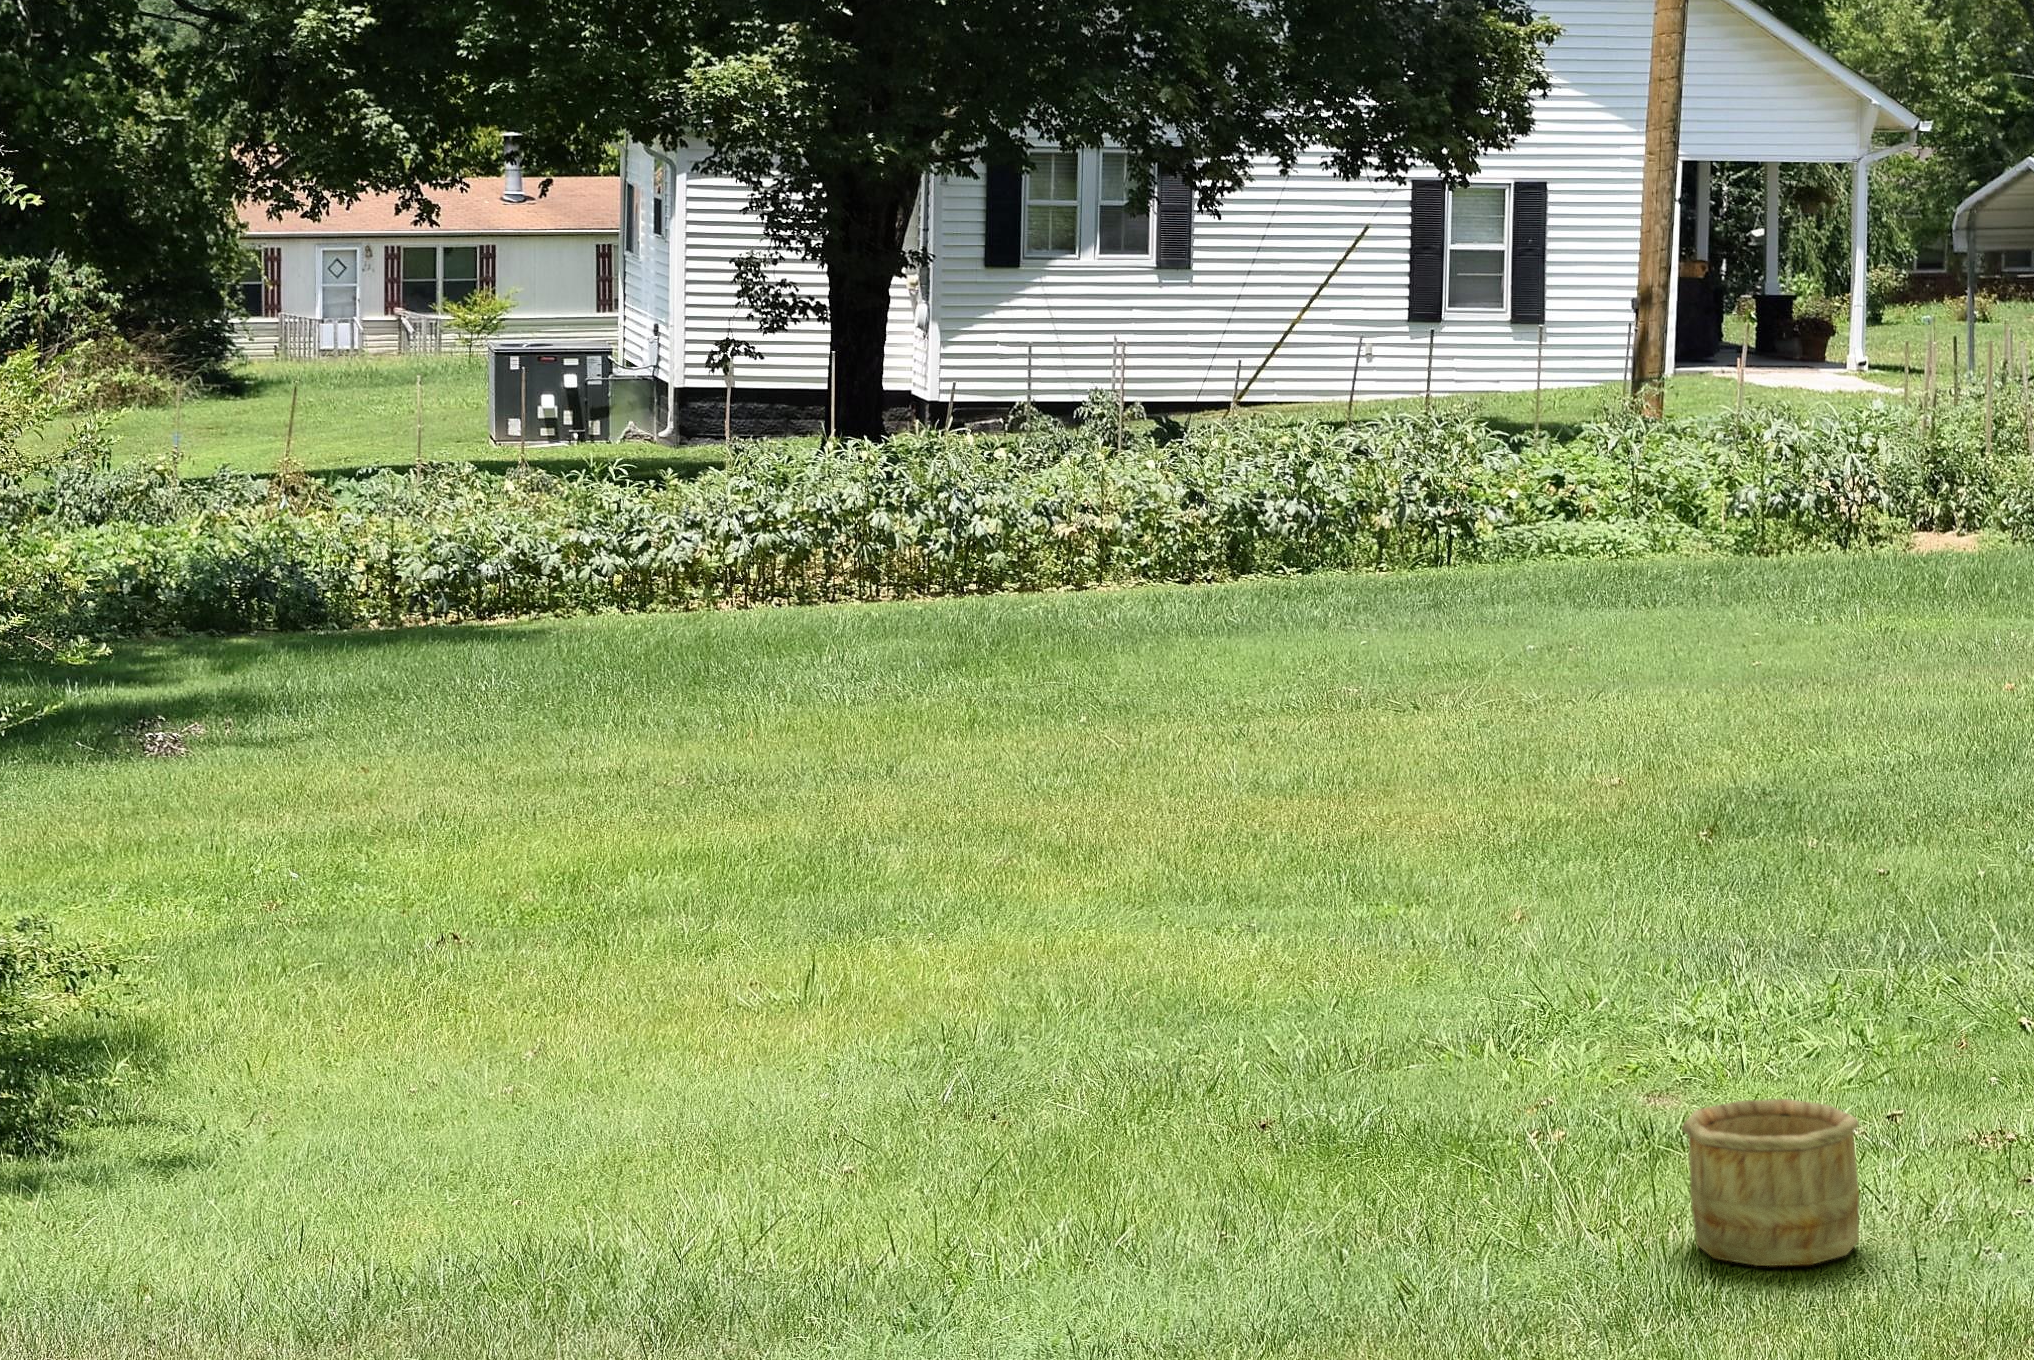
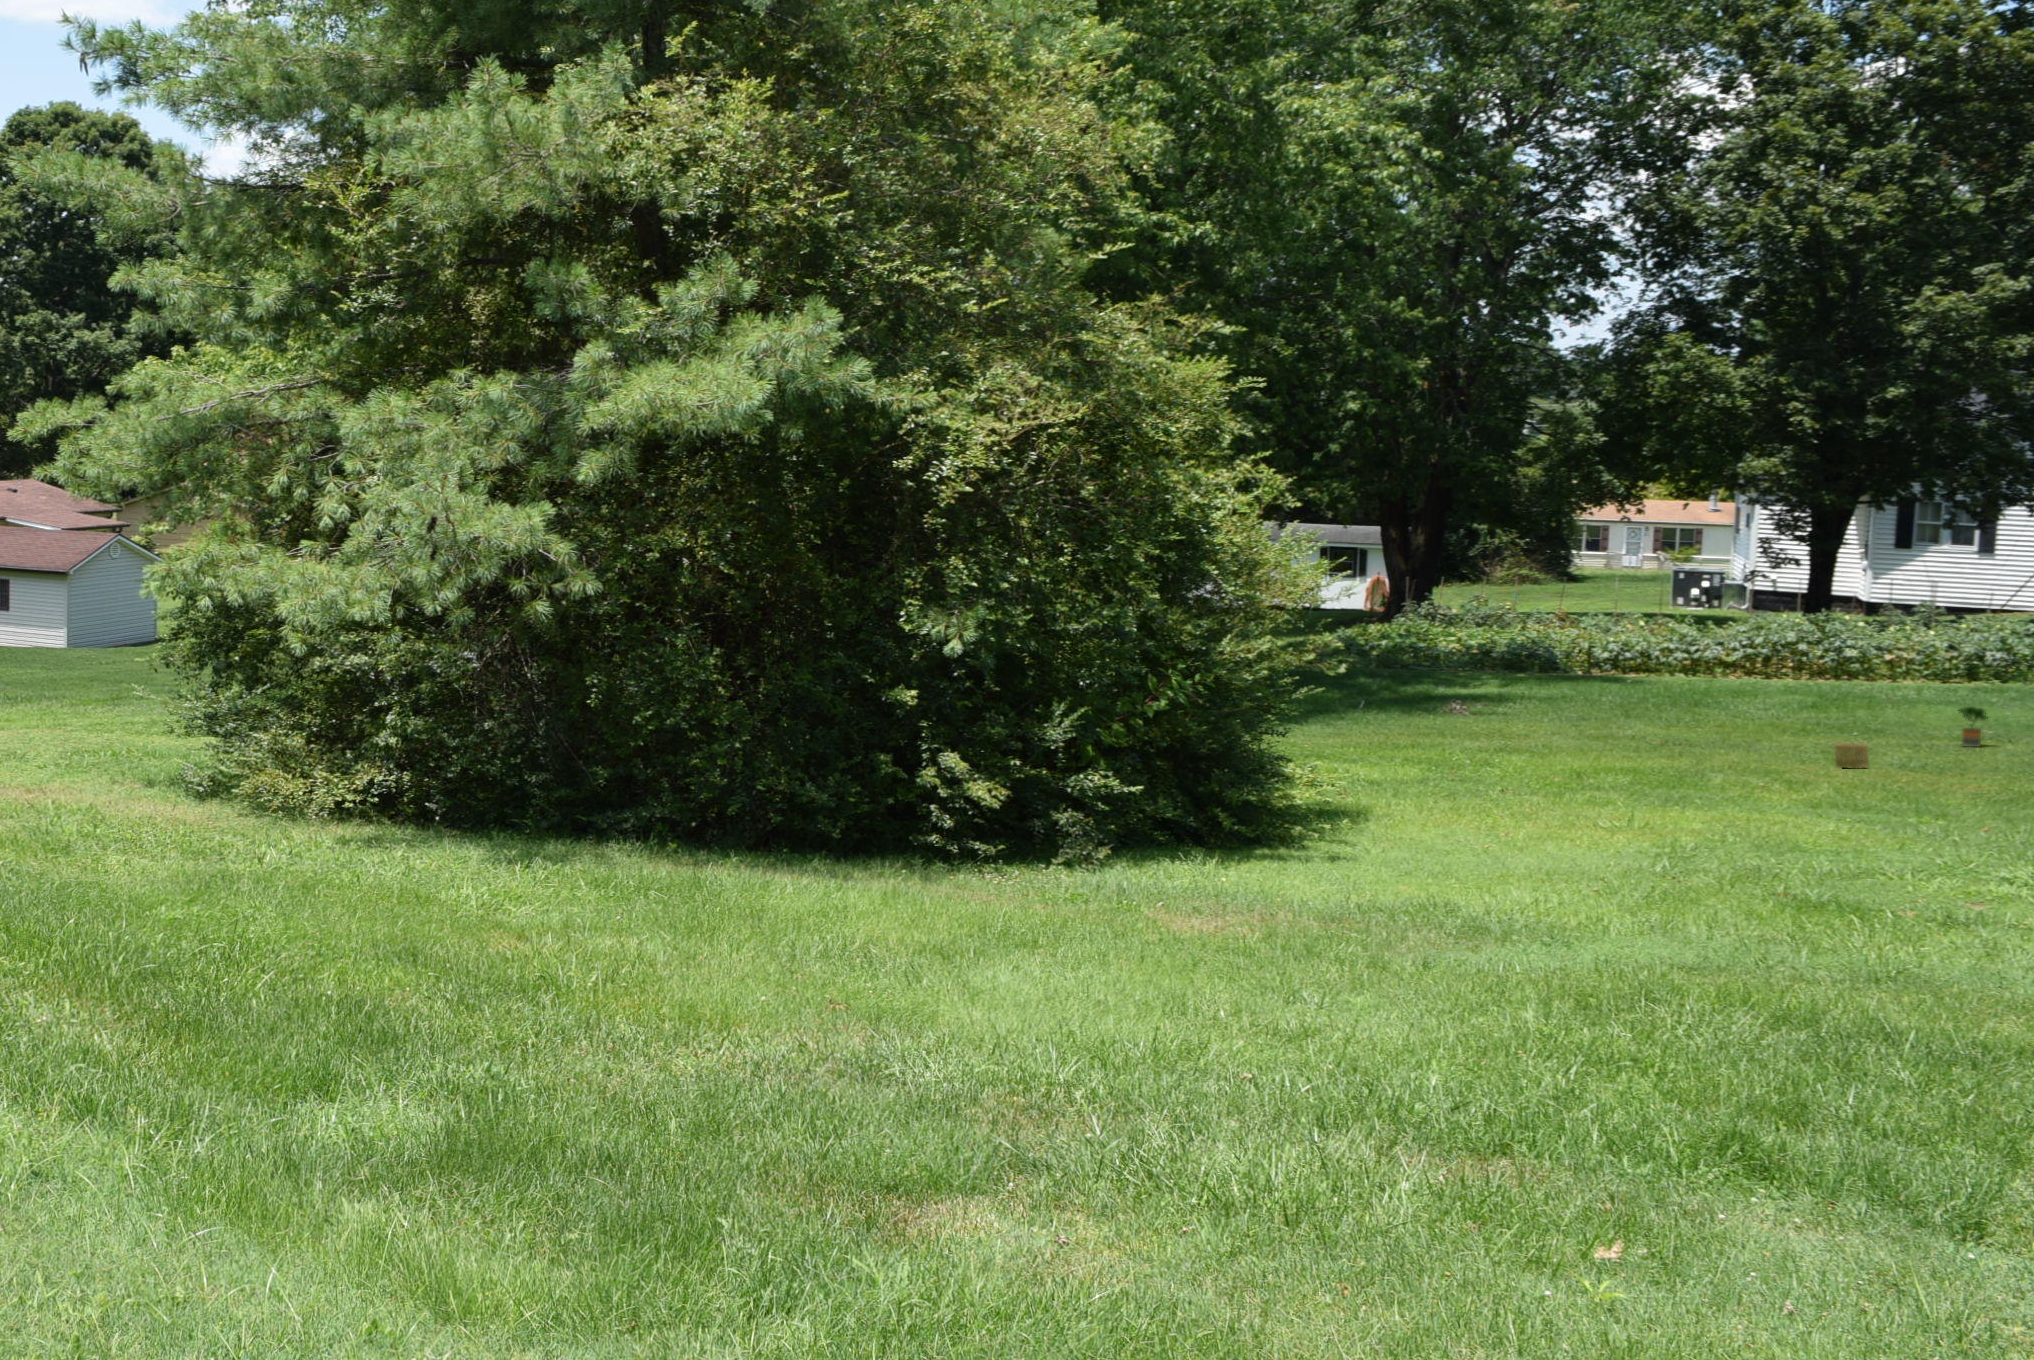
potted tree: none [1703,746,1819,906] -> present [1958,707,1988,747]

